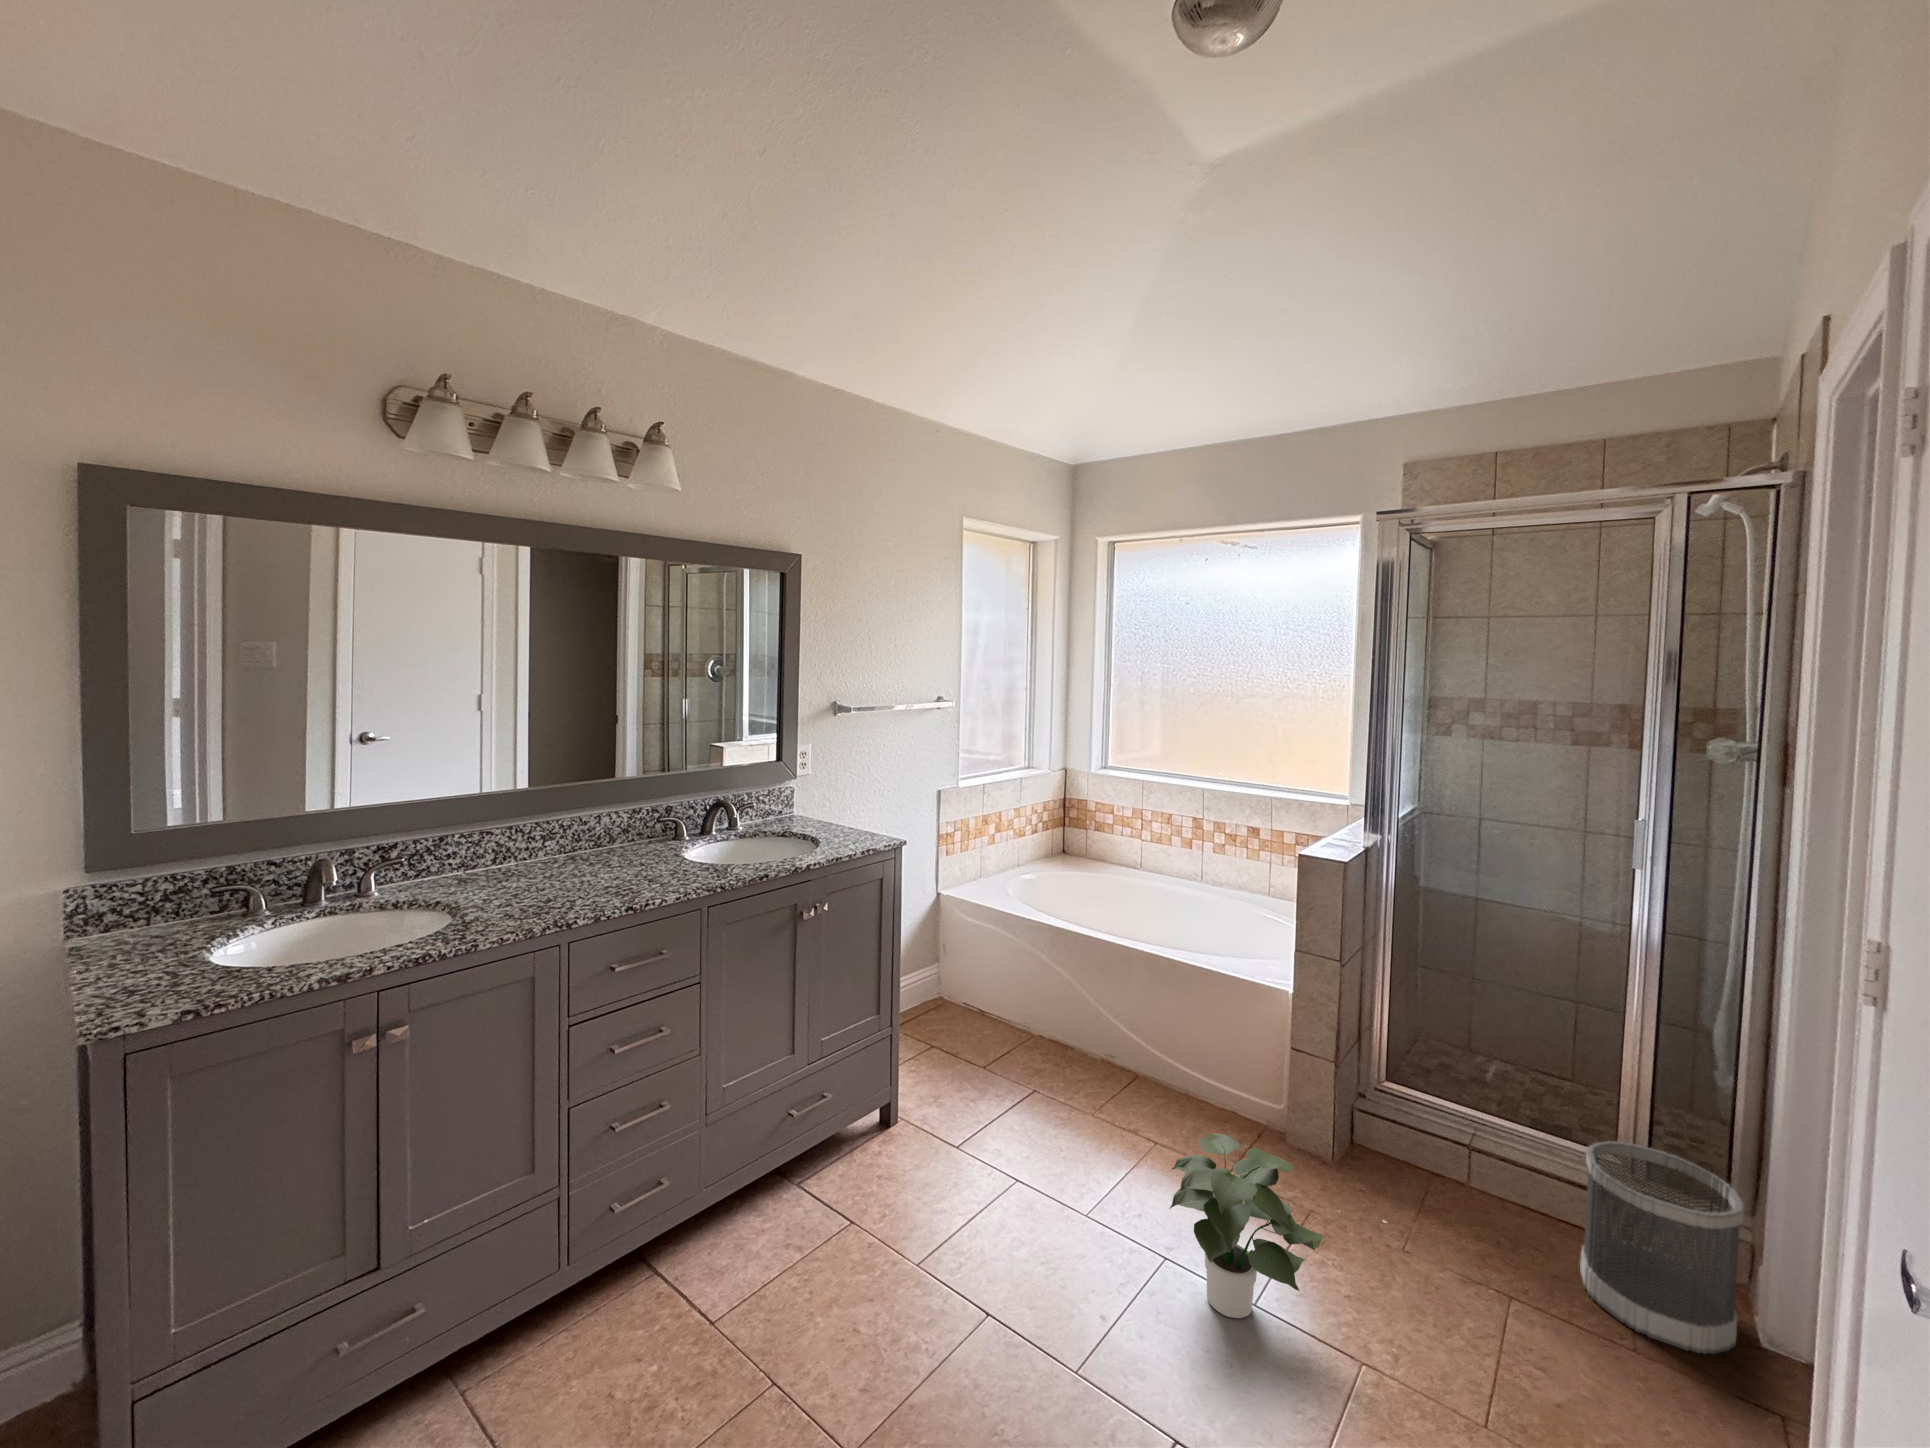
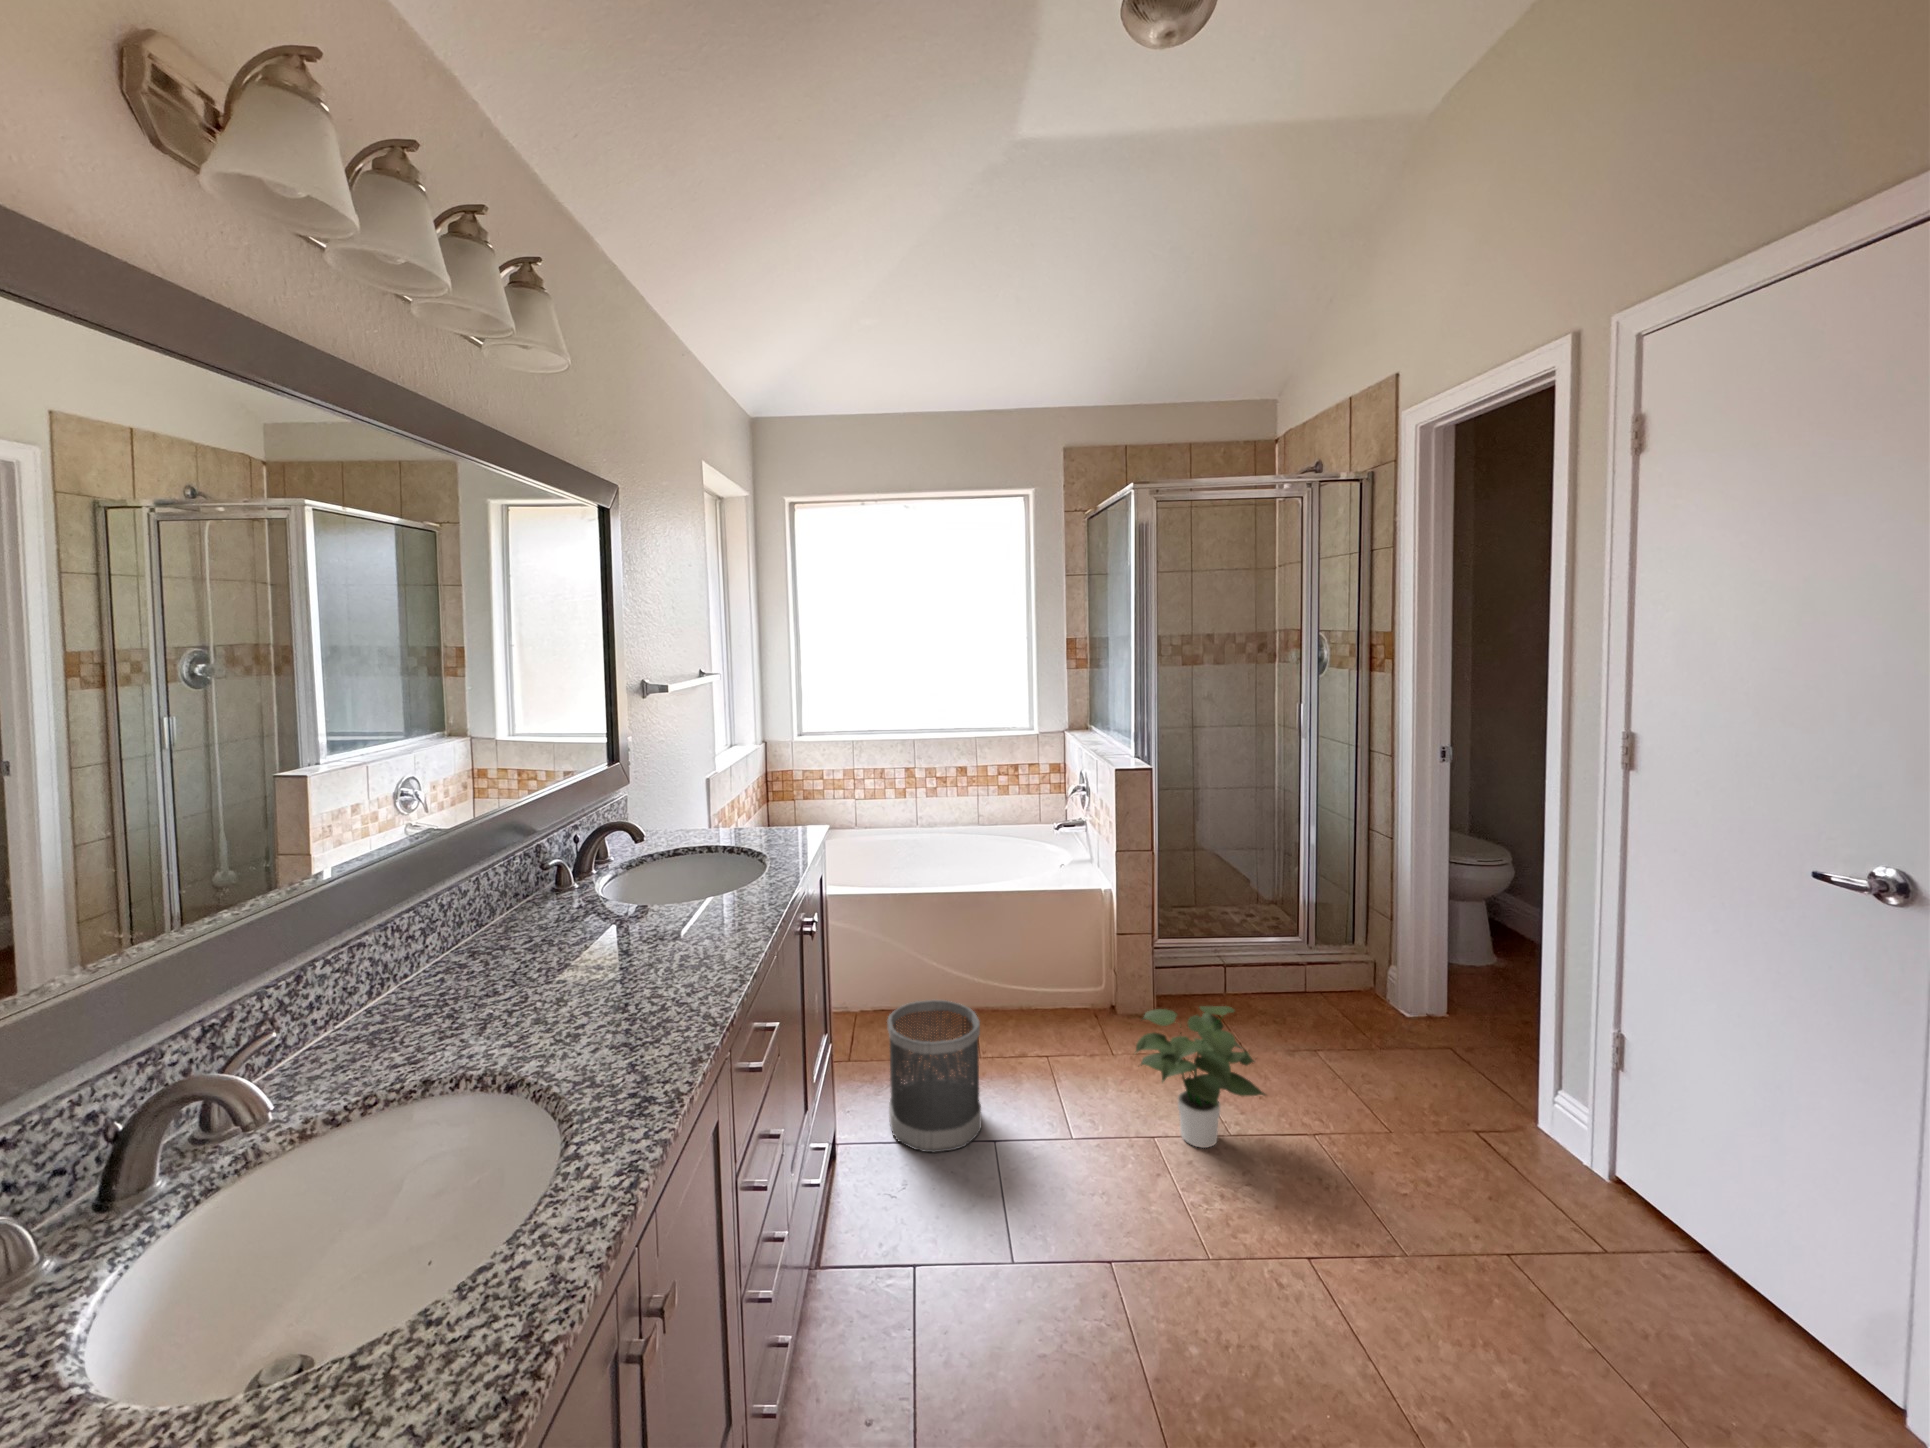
wastebasket: present [1580,1141,1744,1354] -> present [887,1000,981,1153]

